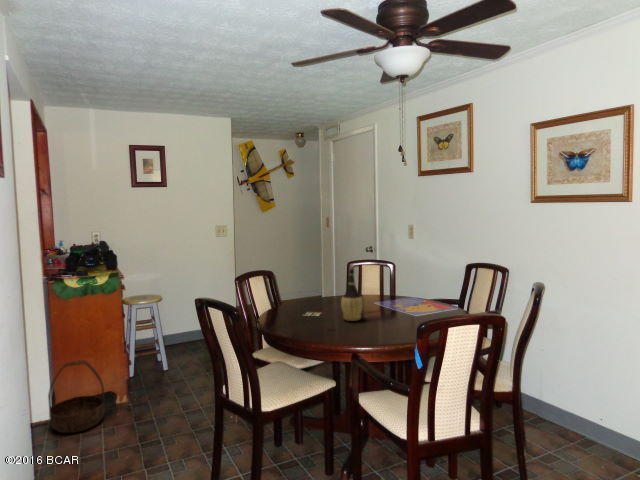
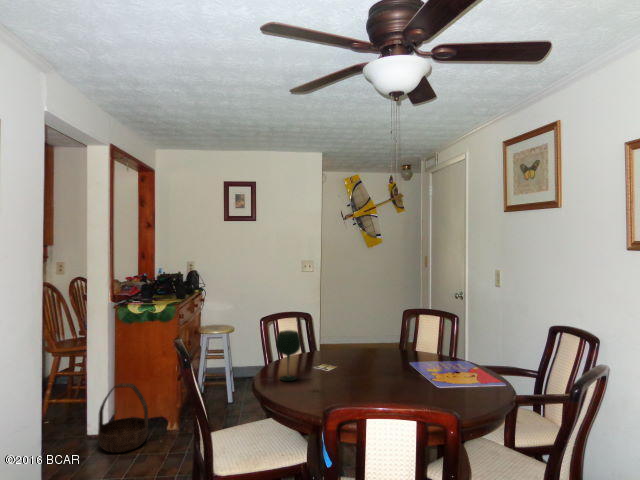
wine bottle: present [341,266,363,321] -> none [344,316,370,383]
wine glass: none [283,283,305,327] -> present [276,330,301,381]

